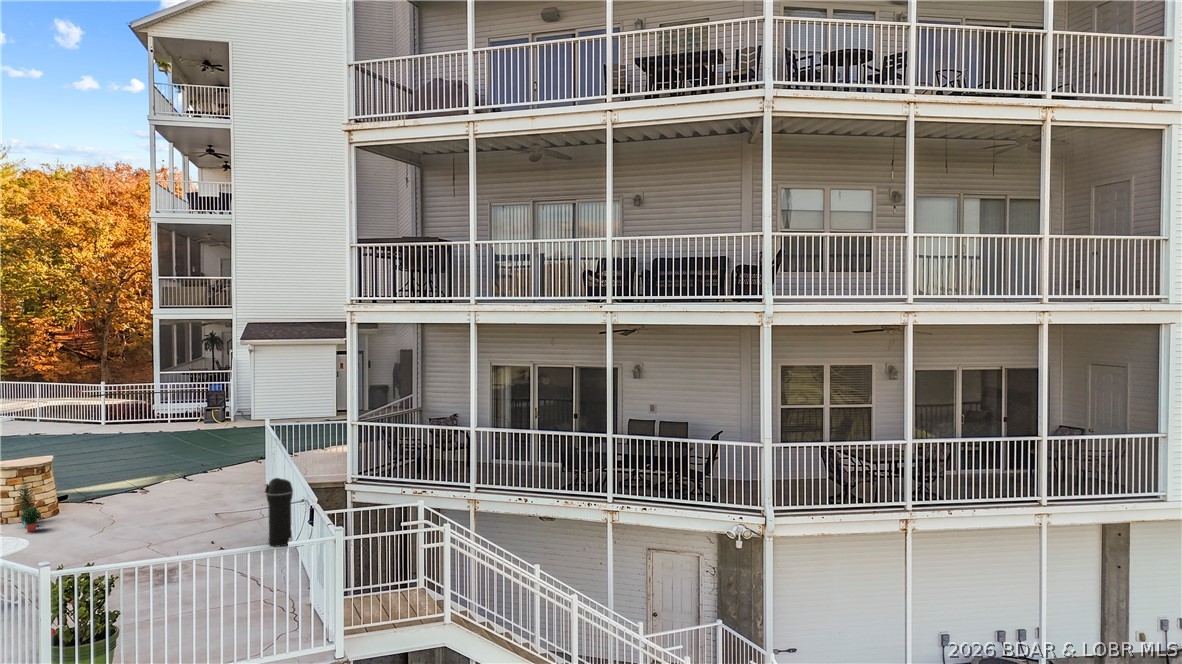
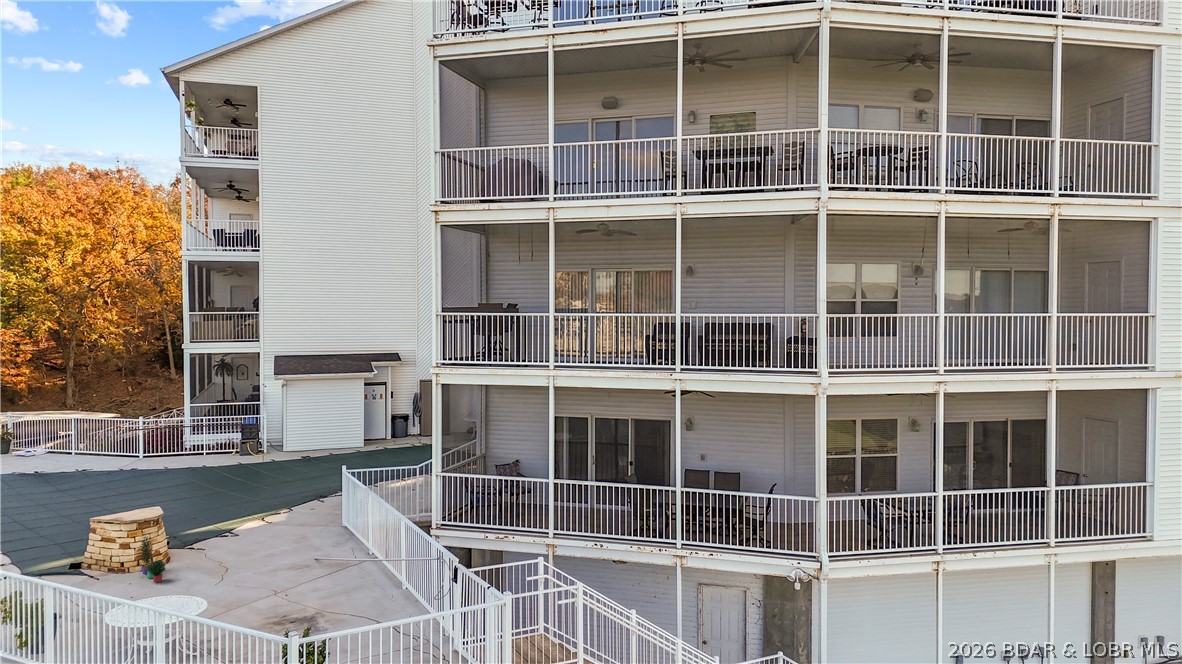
trash can: present [264,478,293,547] -> none [382,533,406,595]

